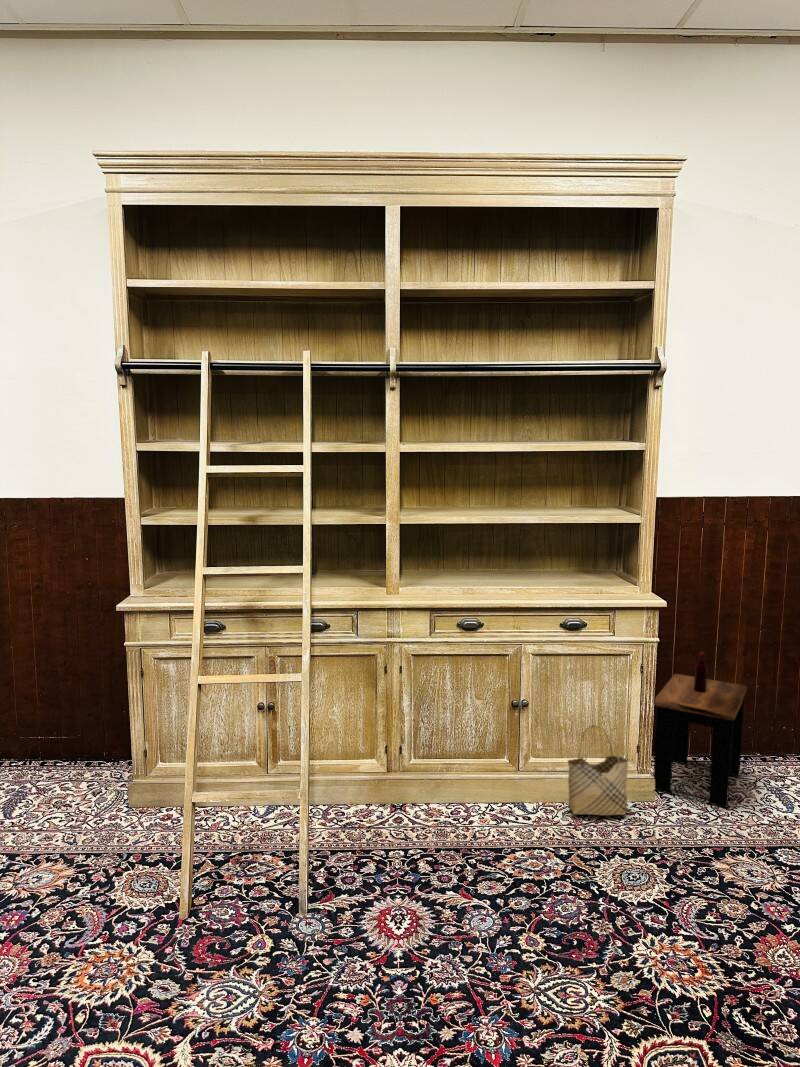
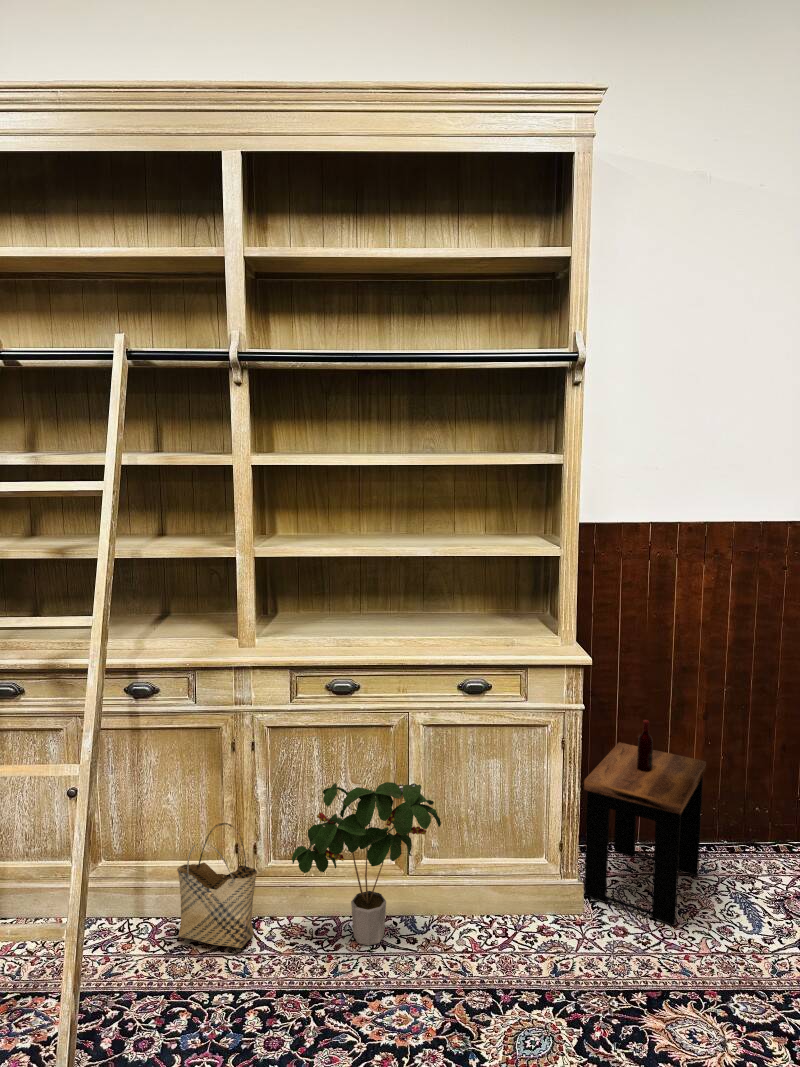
potted plant: none [434,696,550,821] -> present [292,782,441,946]
woven basket: present [568,726,628,815] -> present [177,823,257,948]

